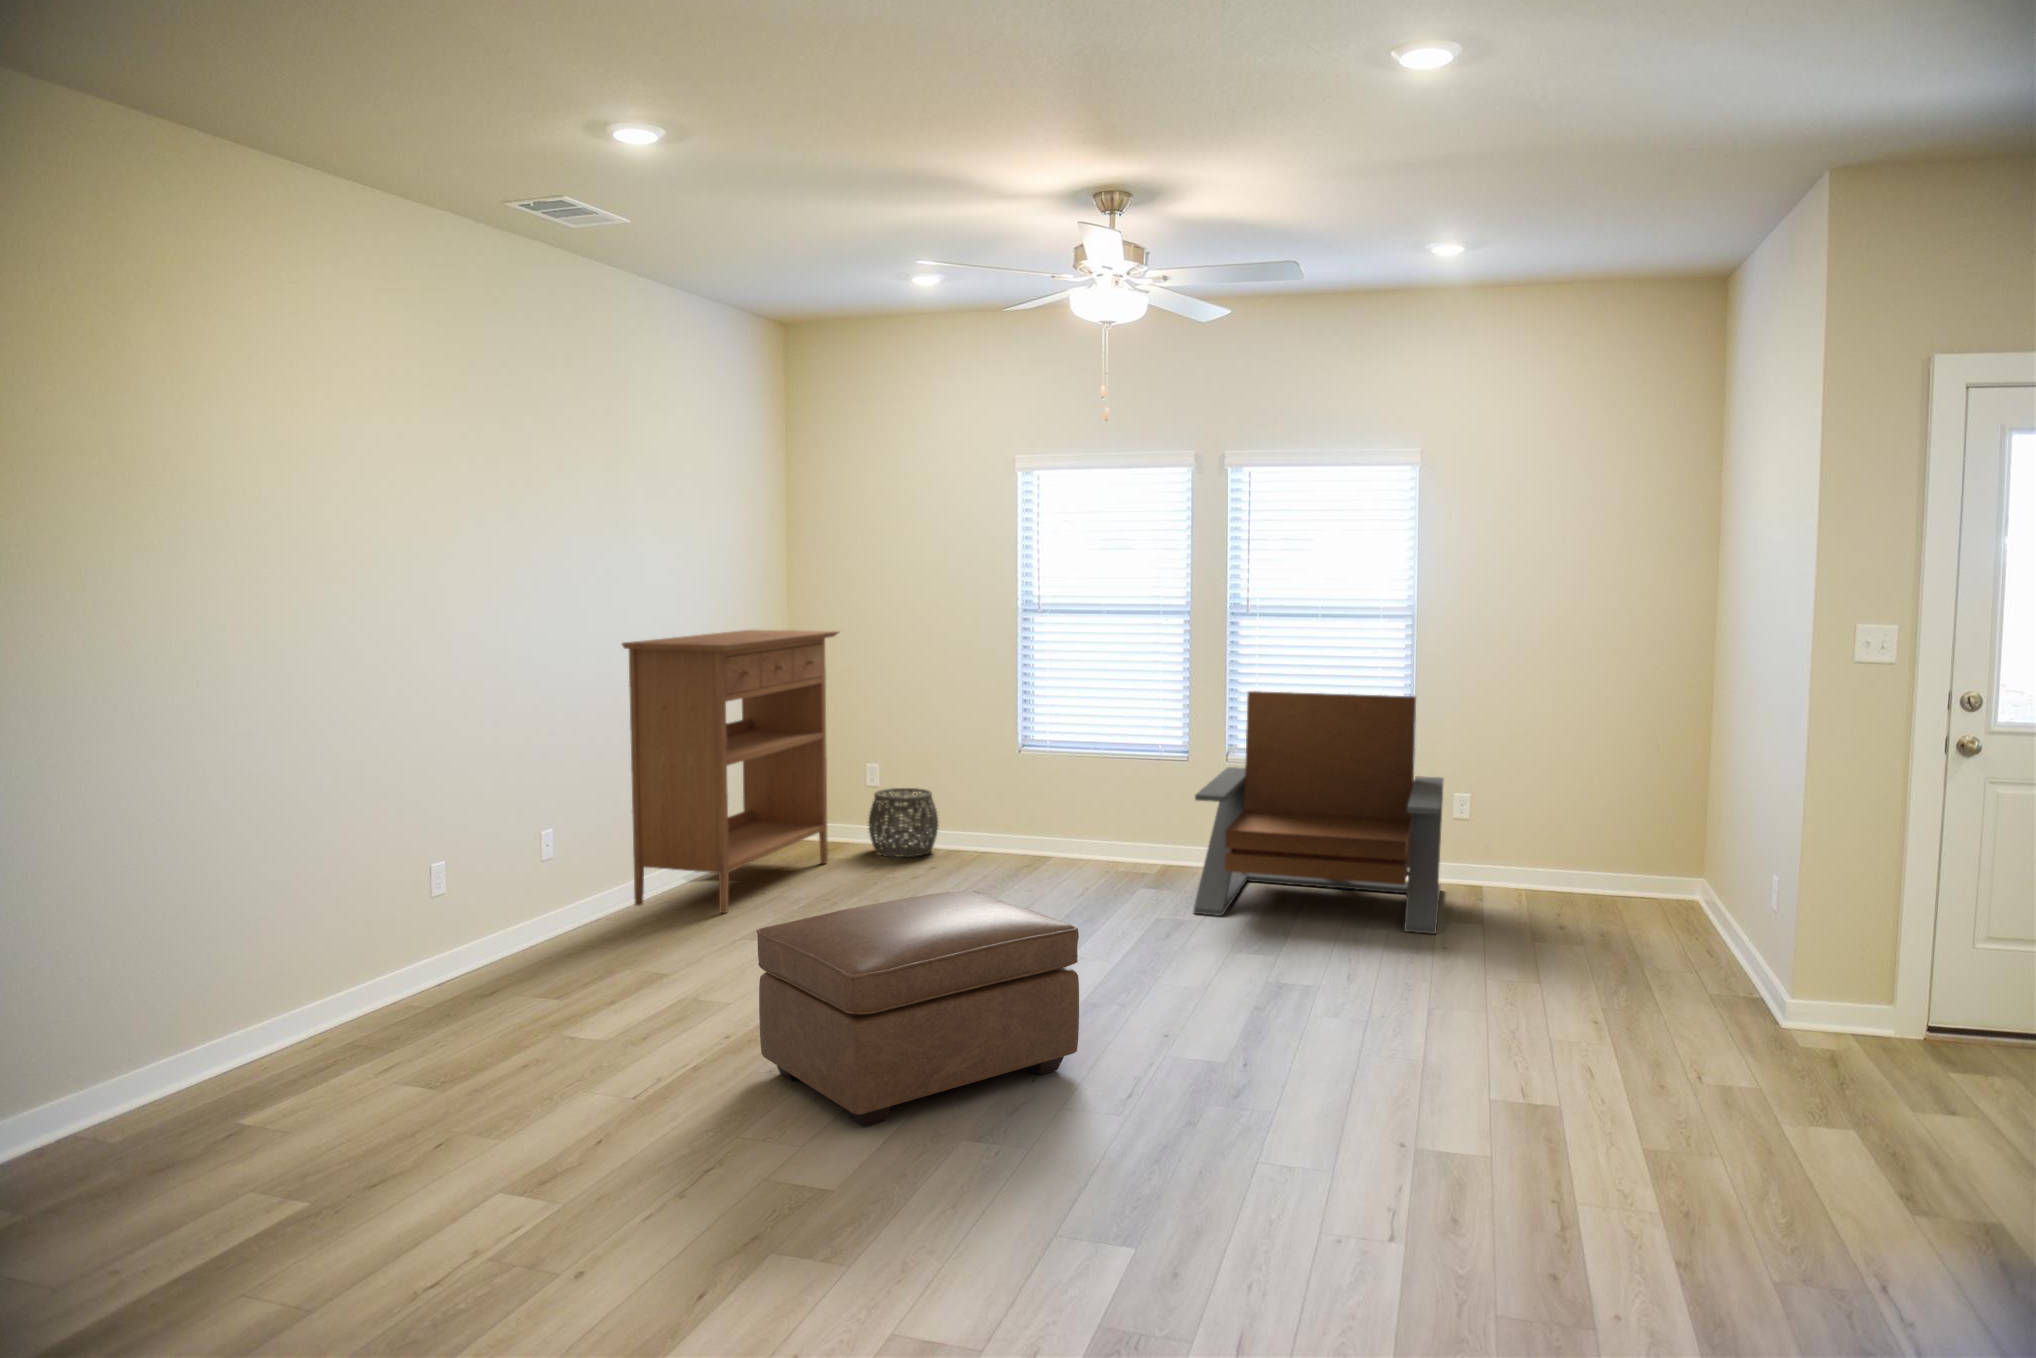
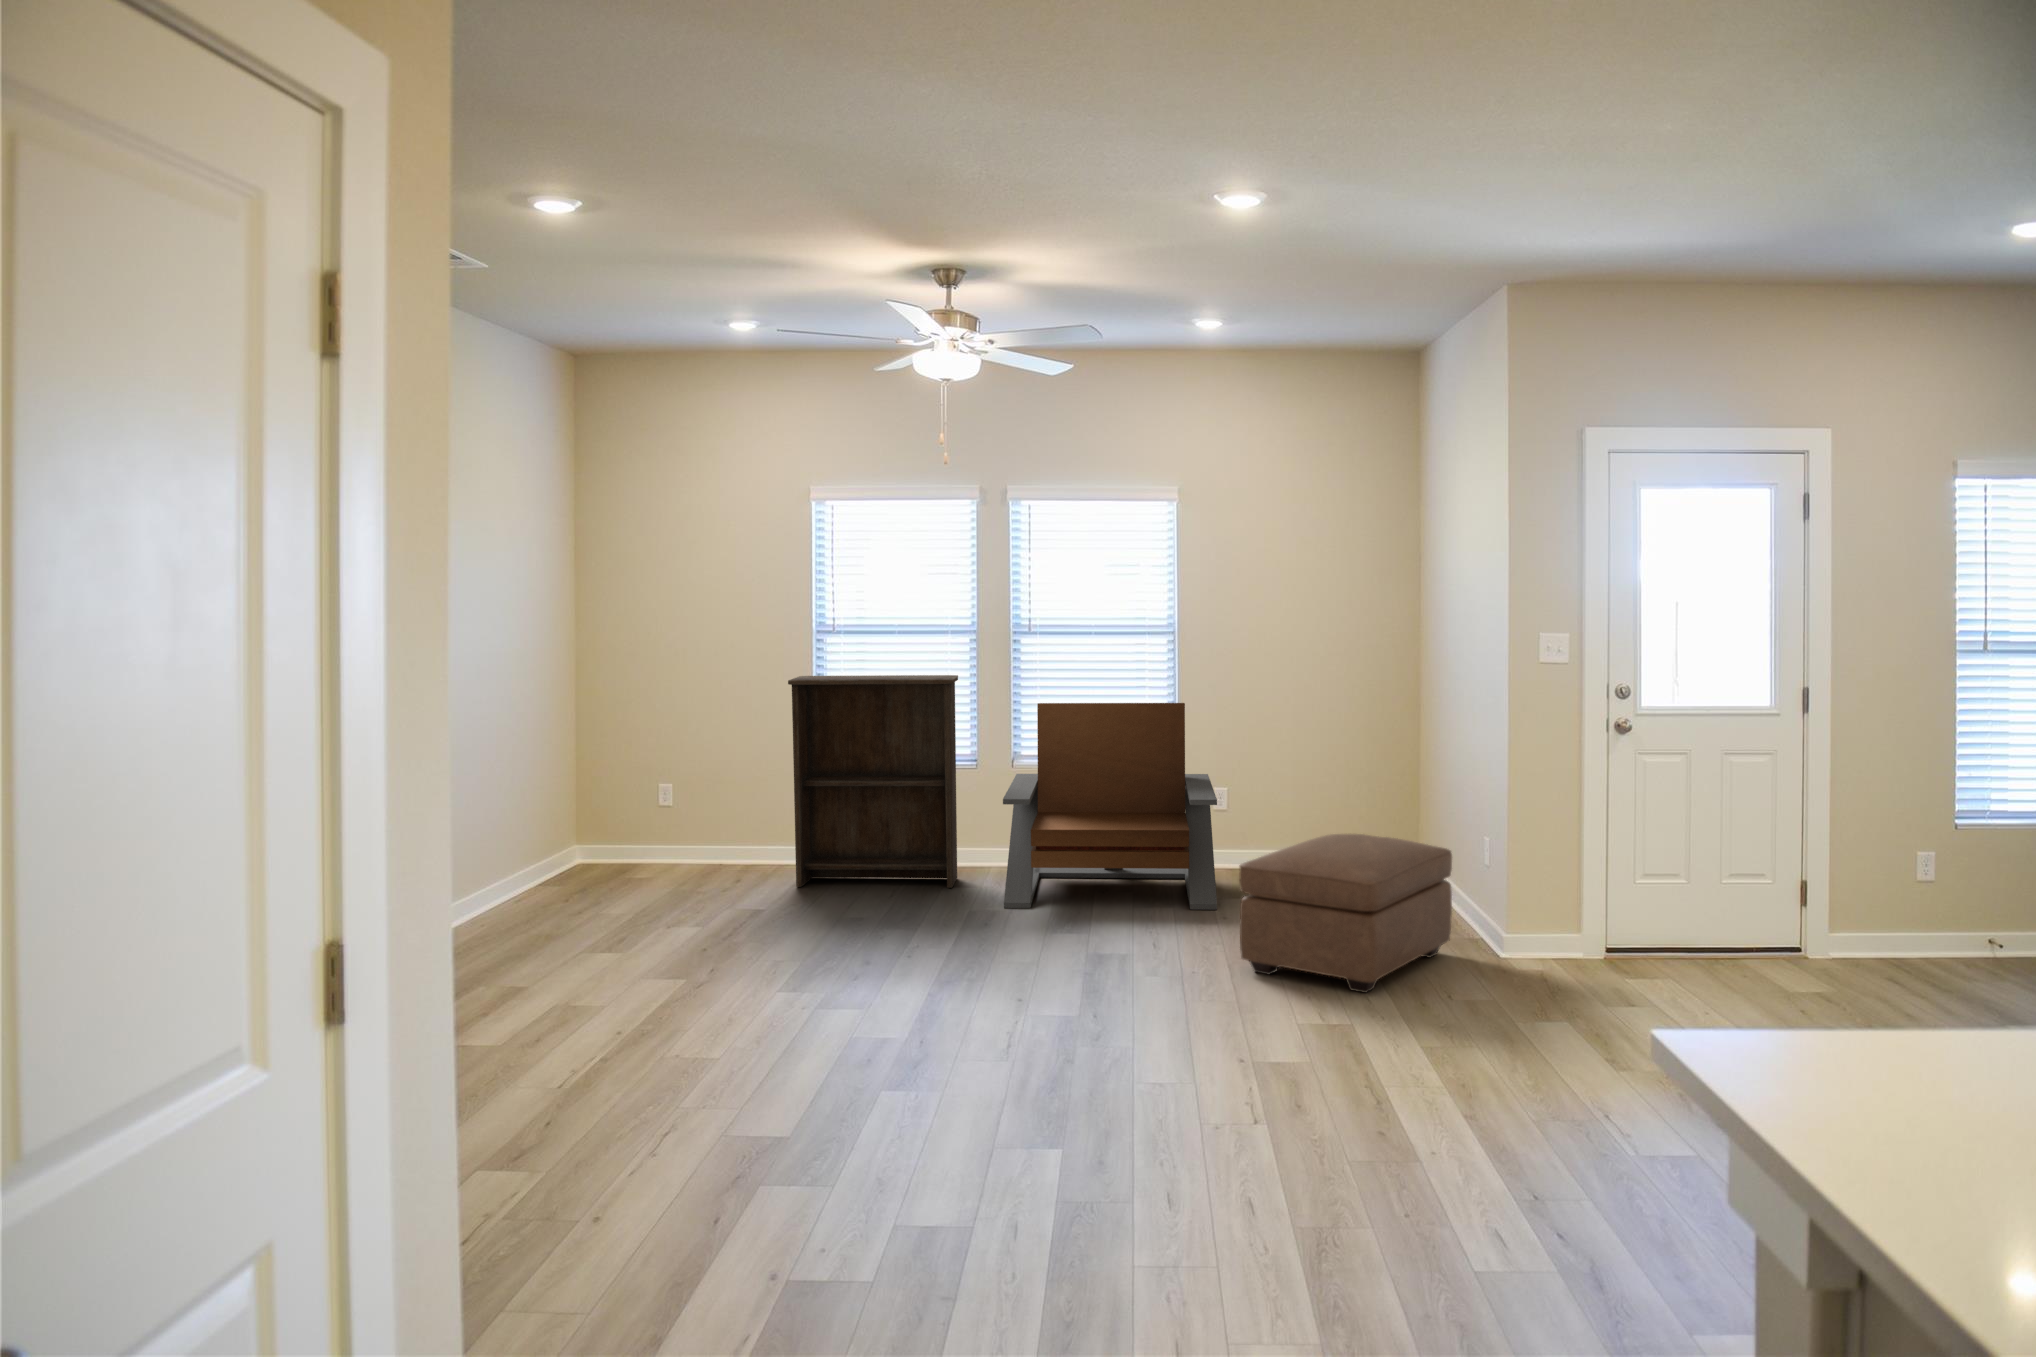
console table: present [622,630,838,913] -> none [441,658,640,939]
bookshelf: none [982,654,1164,886] -> present [788,675,958,888]
woven basket: present [869,788,938,857] -> none [667,809,738,878]
ottoman: present [756,891,1079,1127] -> present [1240,834,1452,993]

